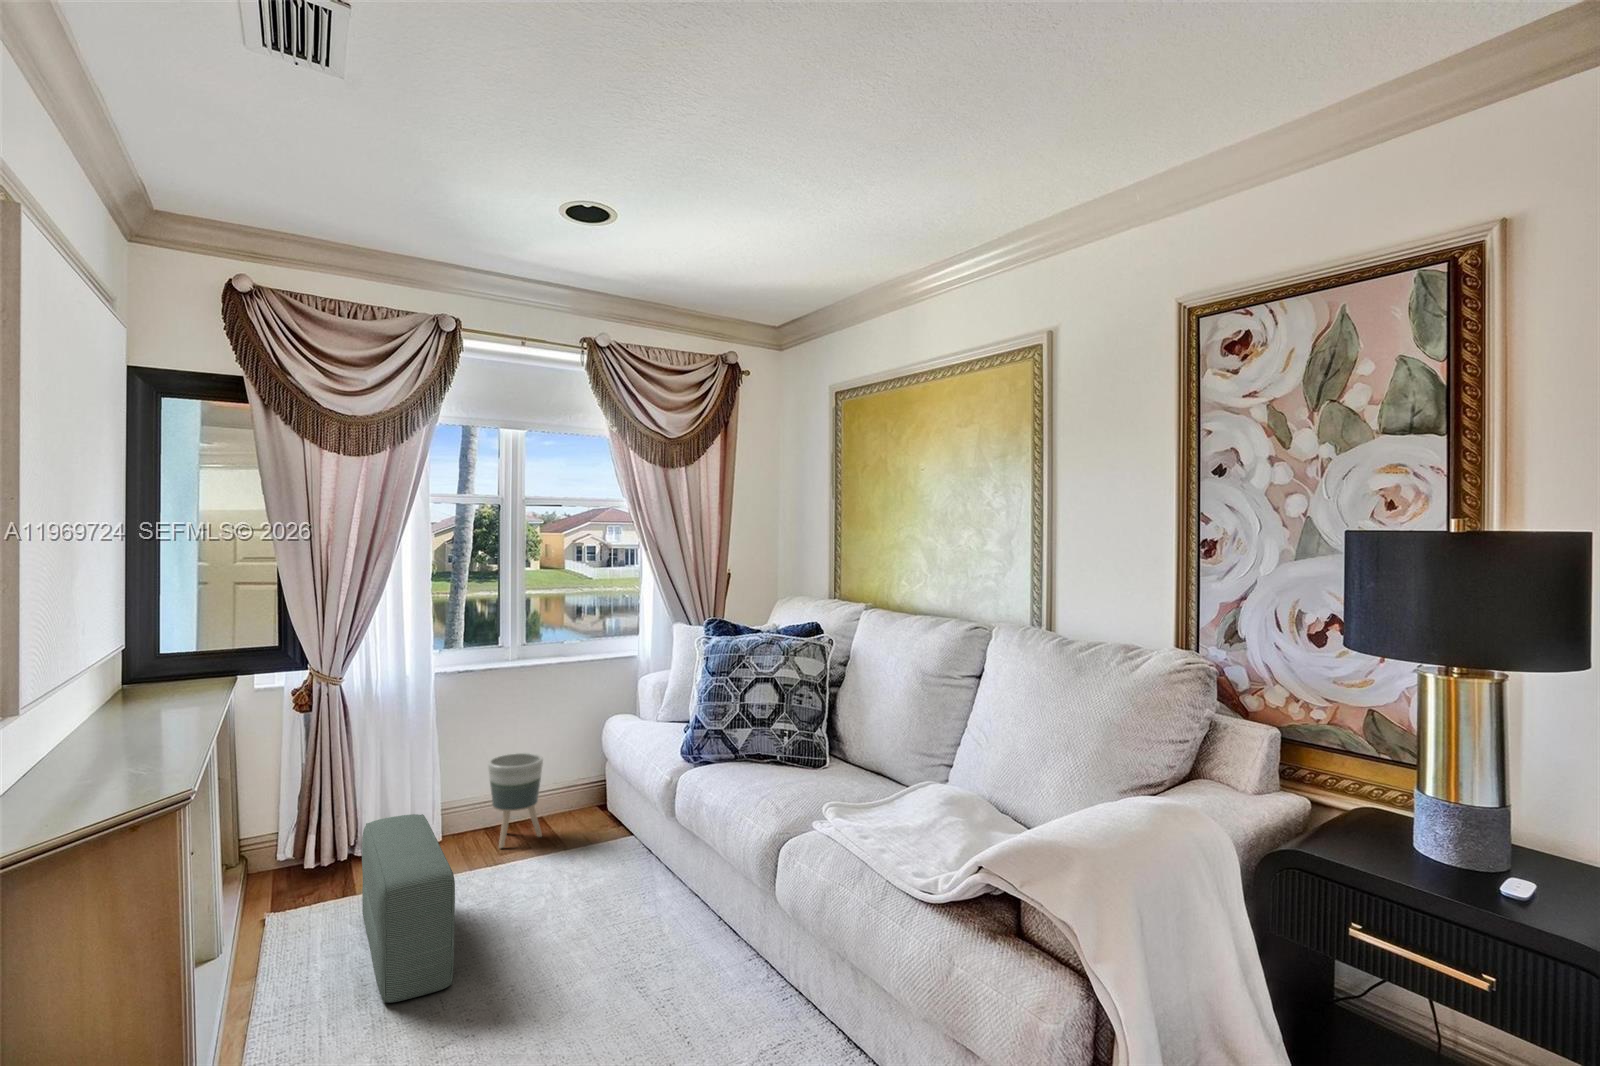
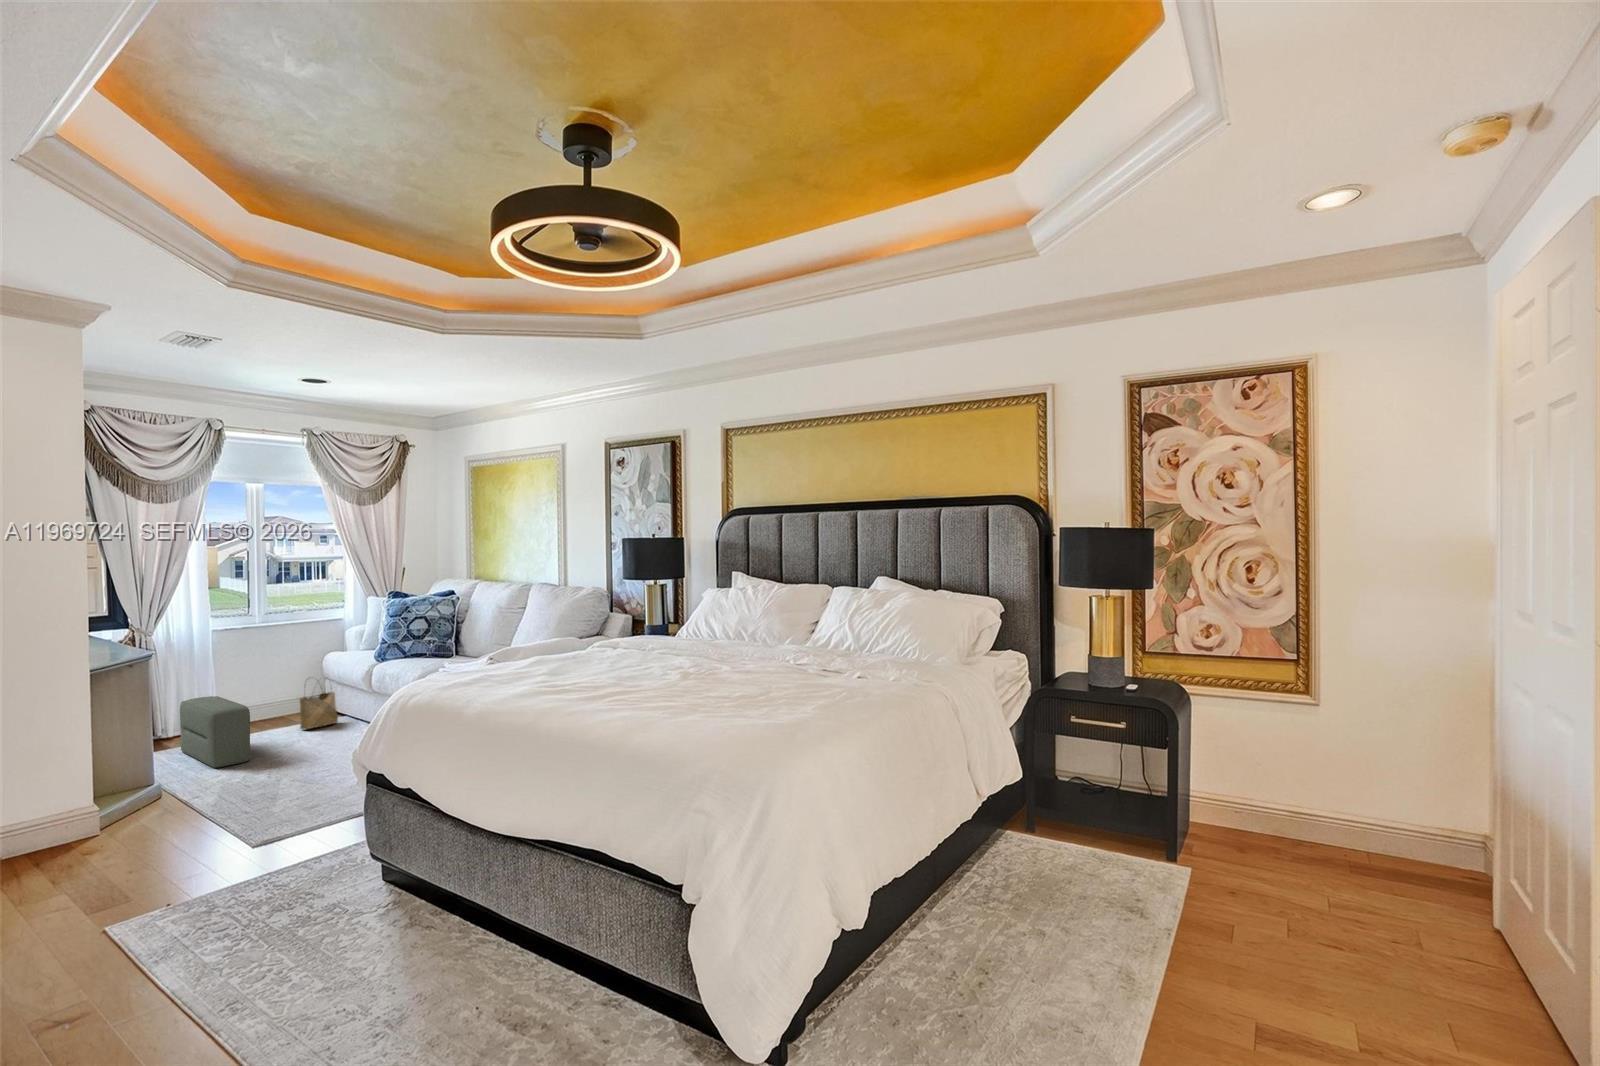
planter: present [488,753,543,848] -> none [246,674,283,725]
woven basket: none [559,778,622,882] -> present [300,680,338,729]

